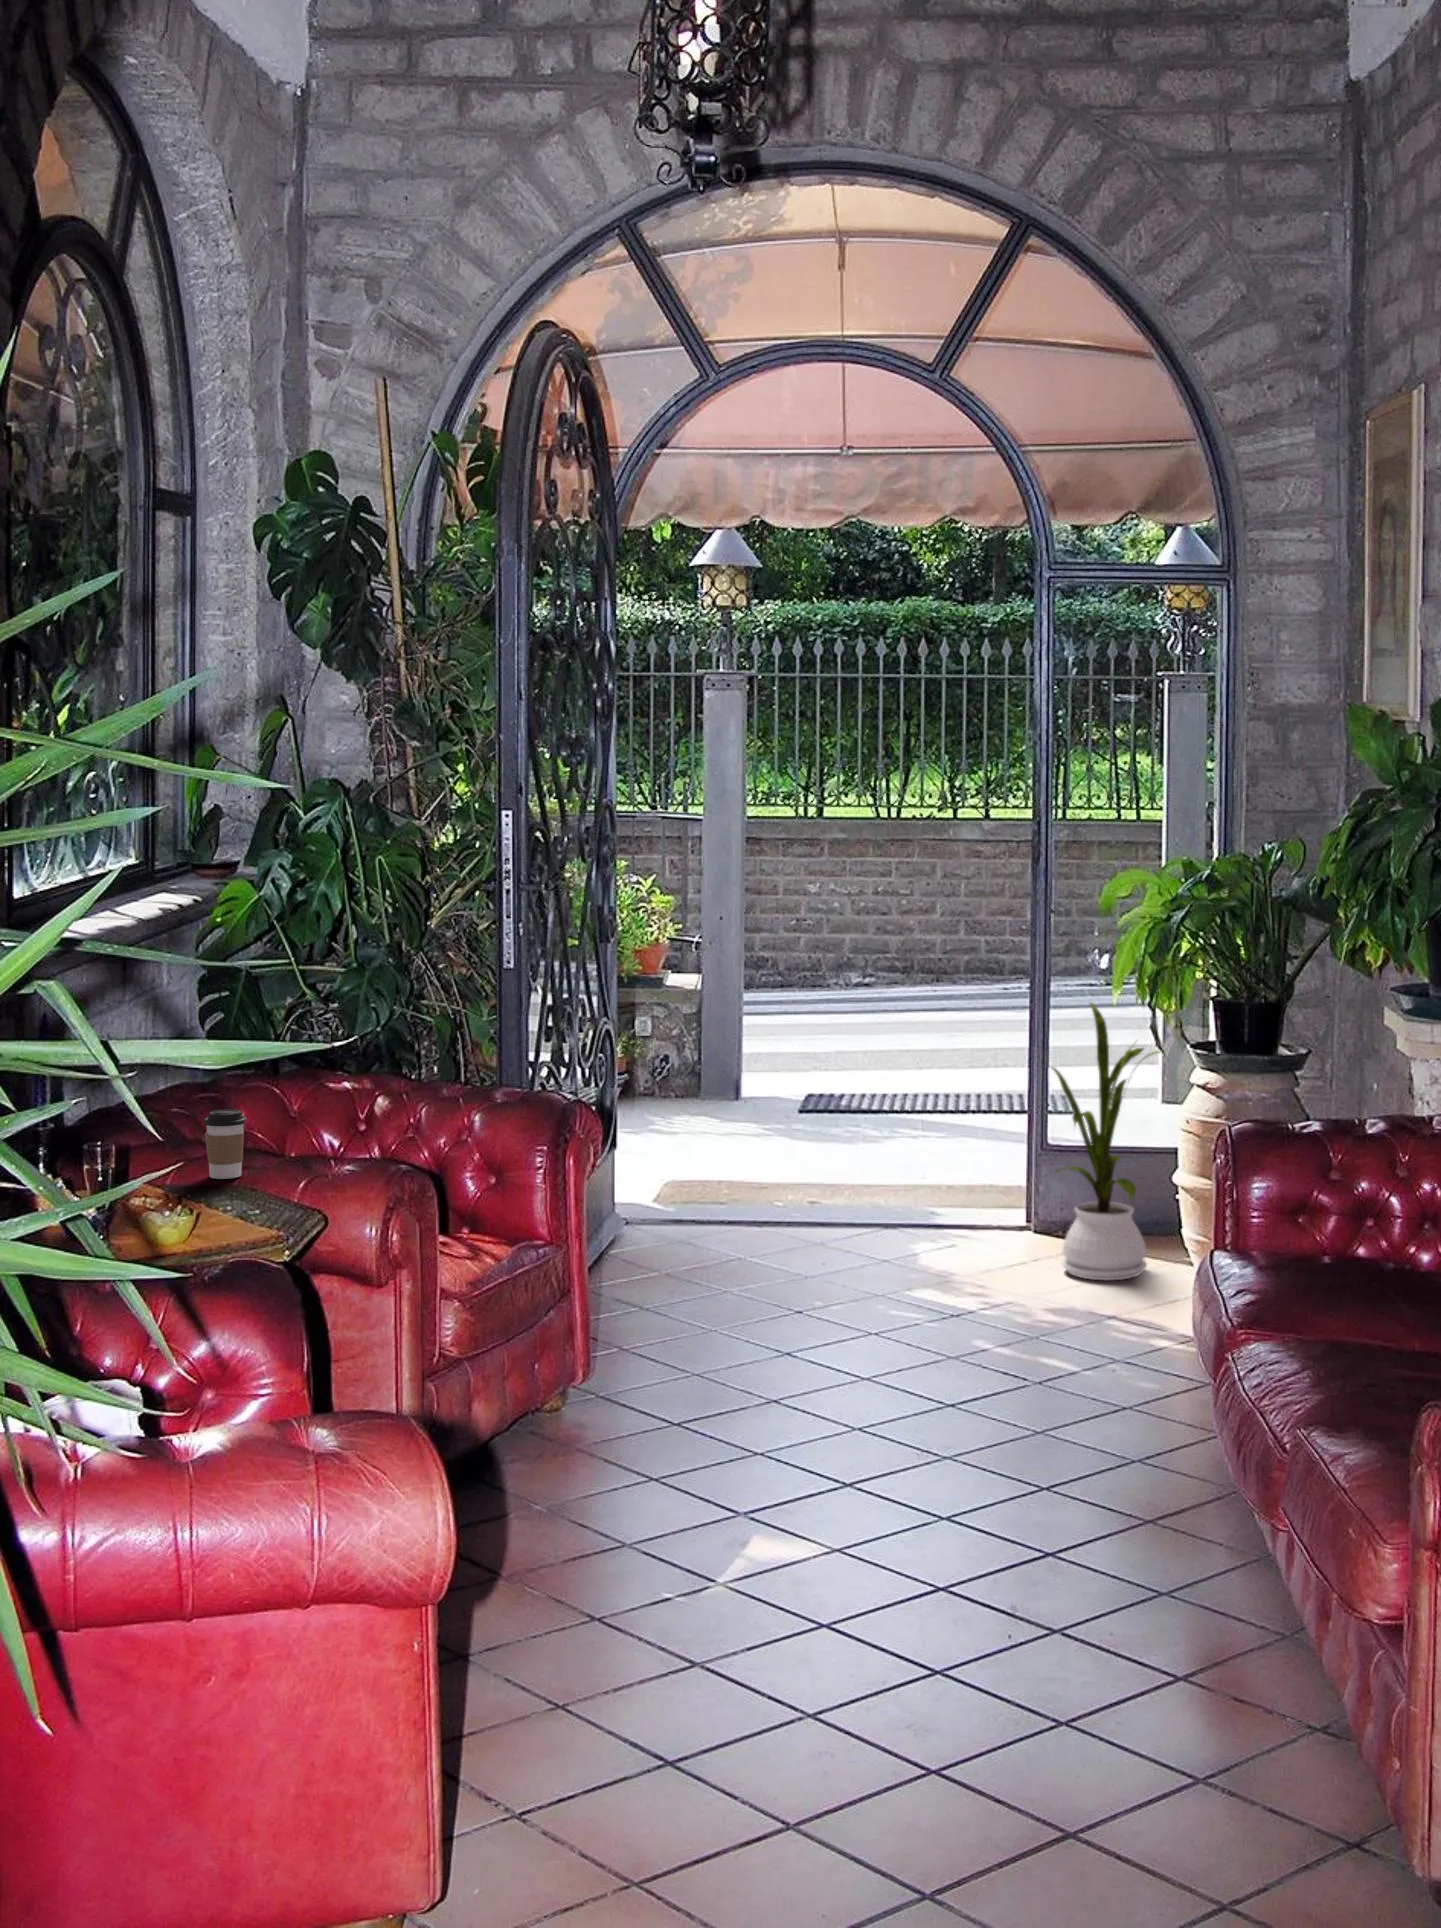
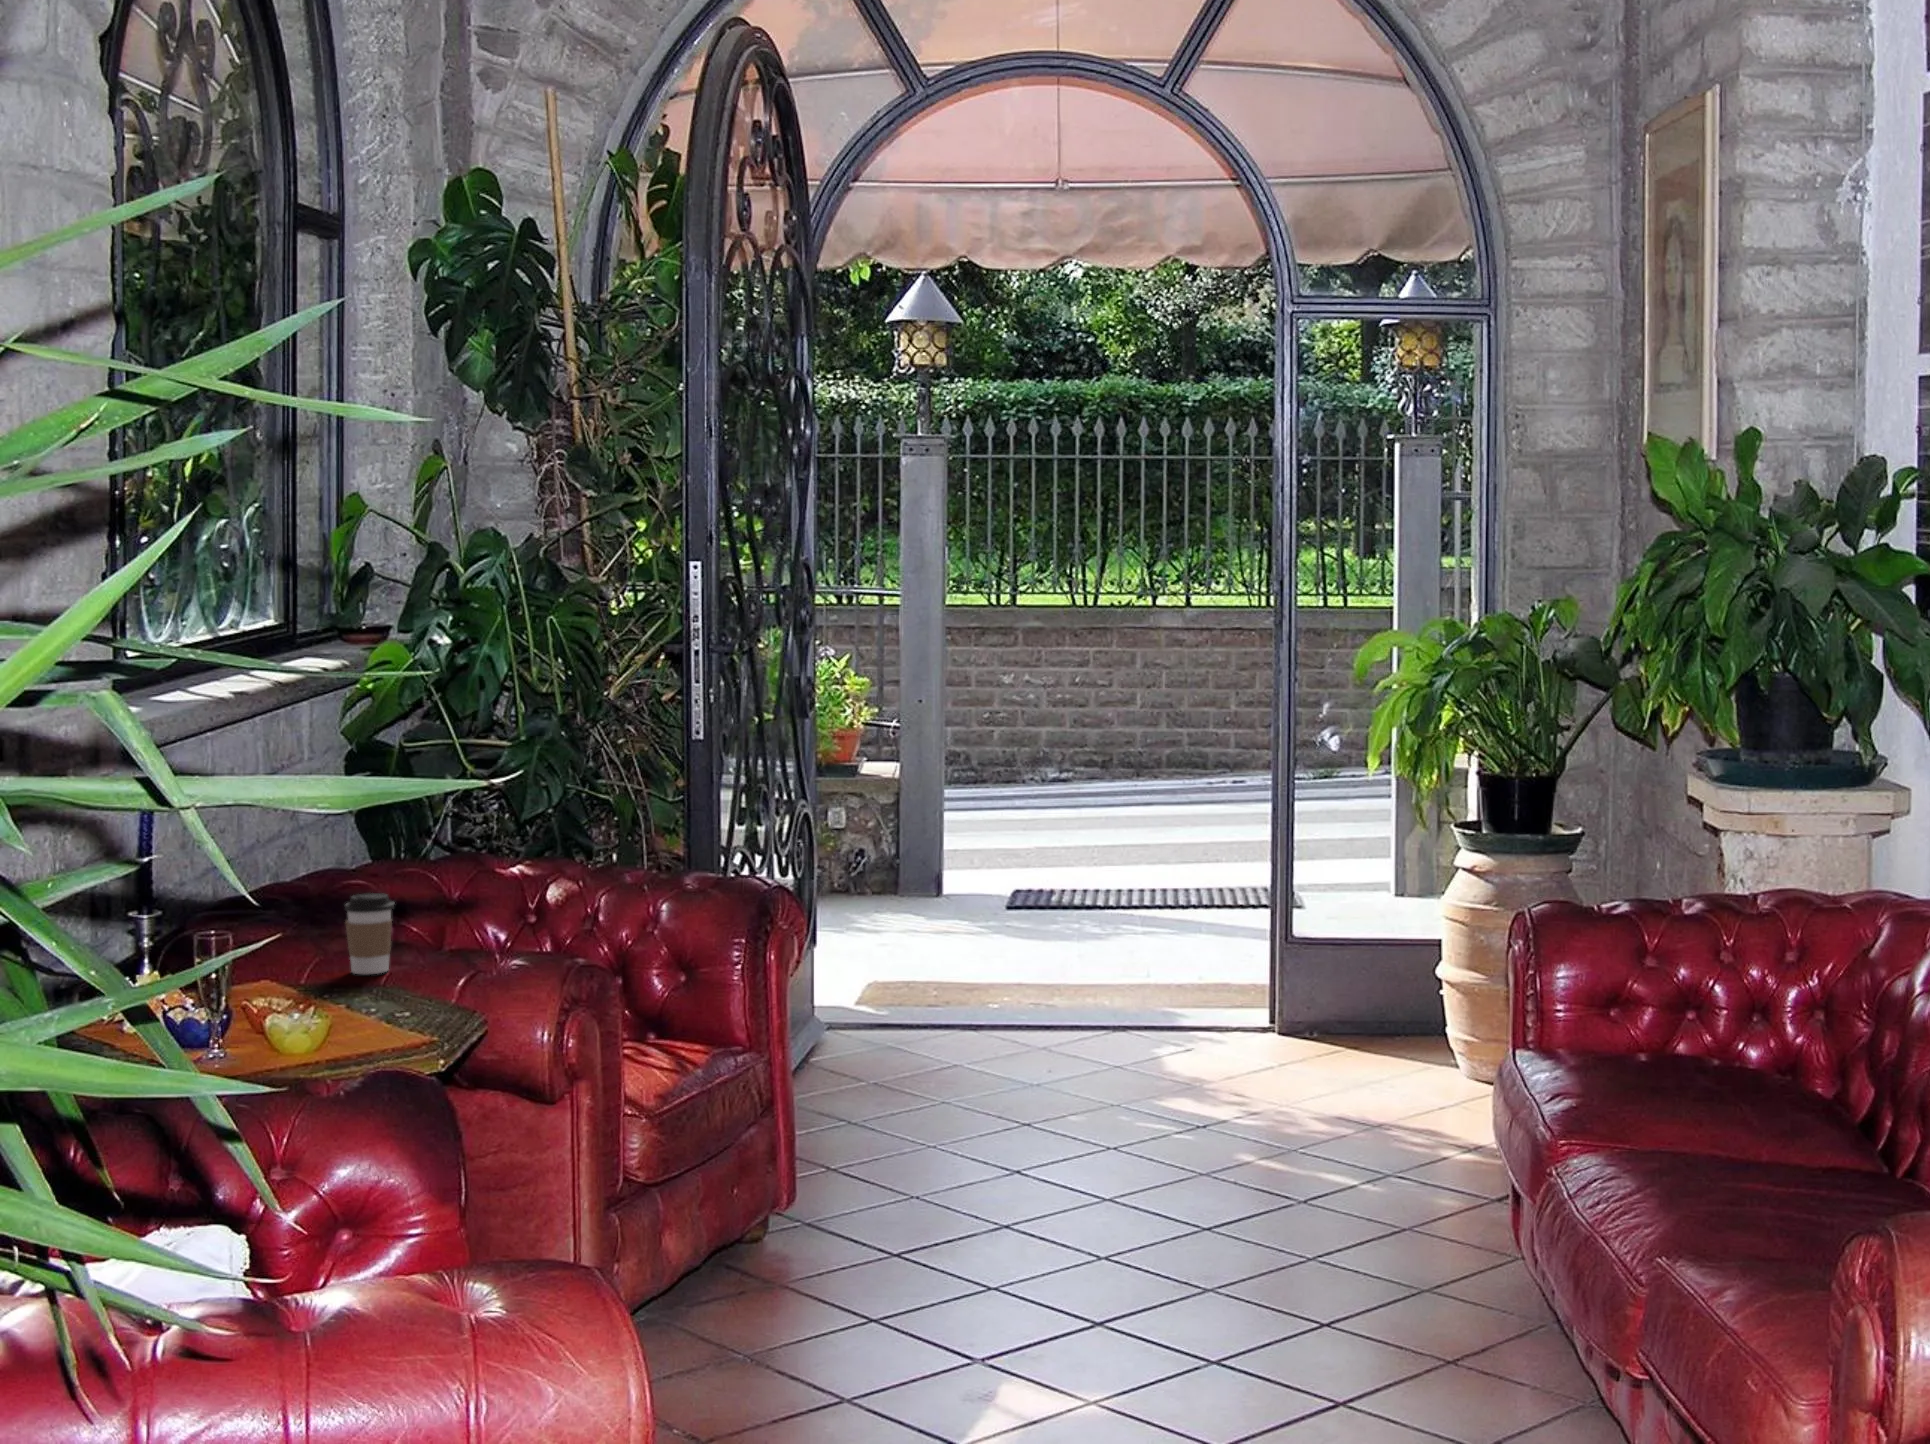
house plant: present [1052,1003,1158,1281] -> none [1293,779,1427,1085]

